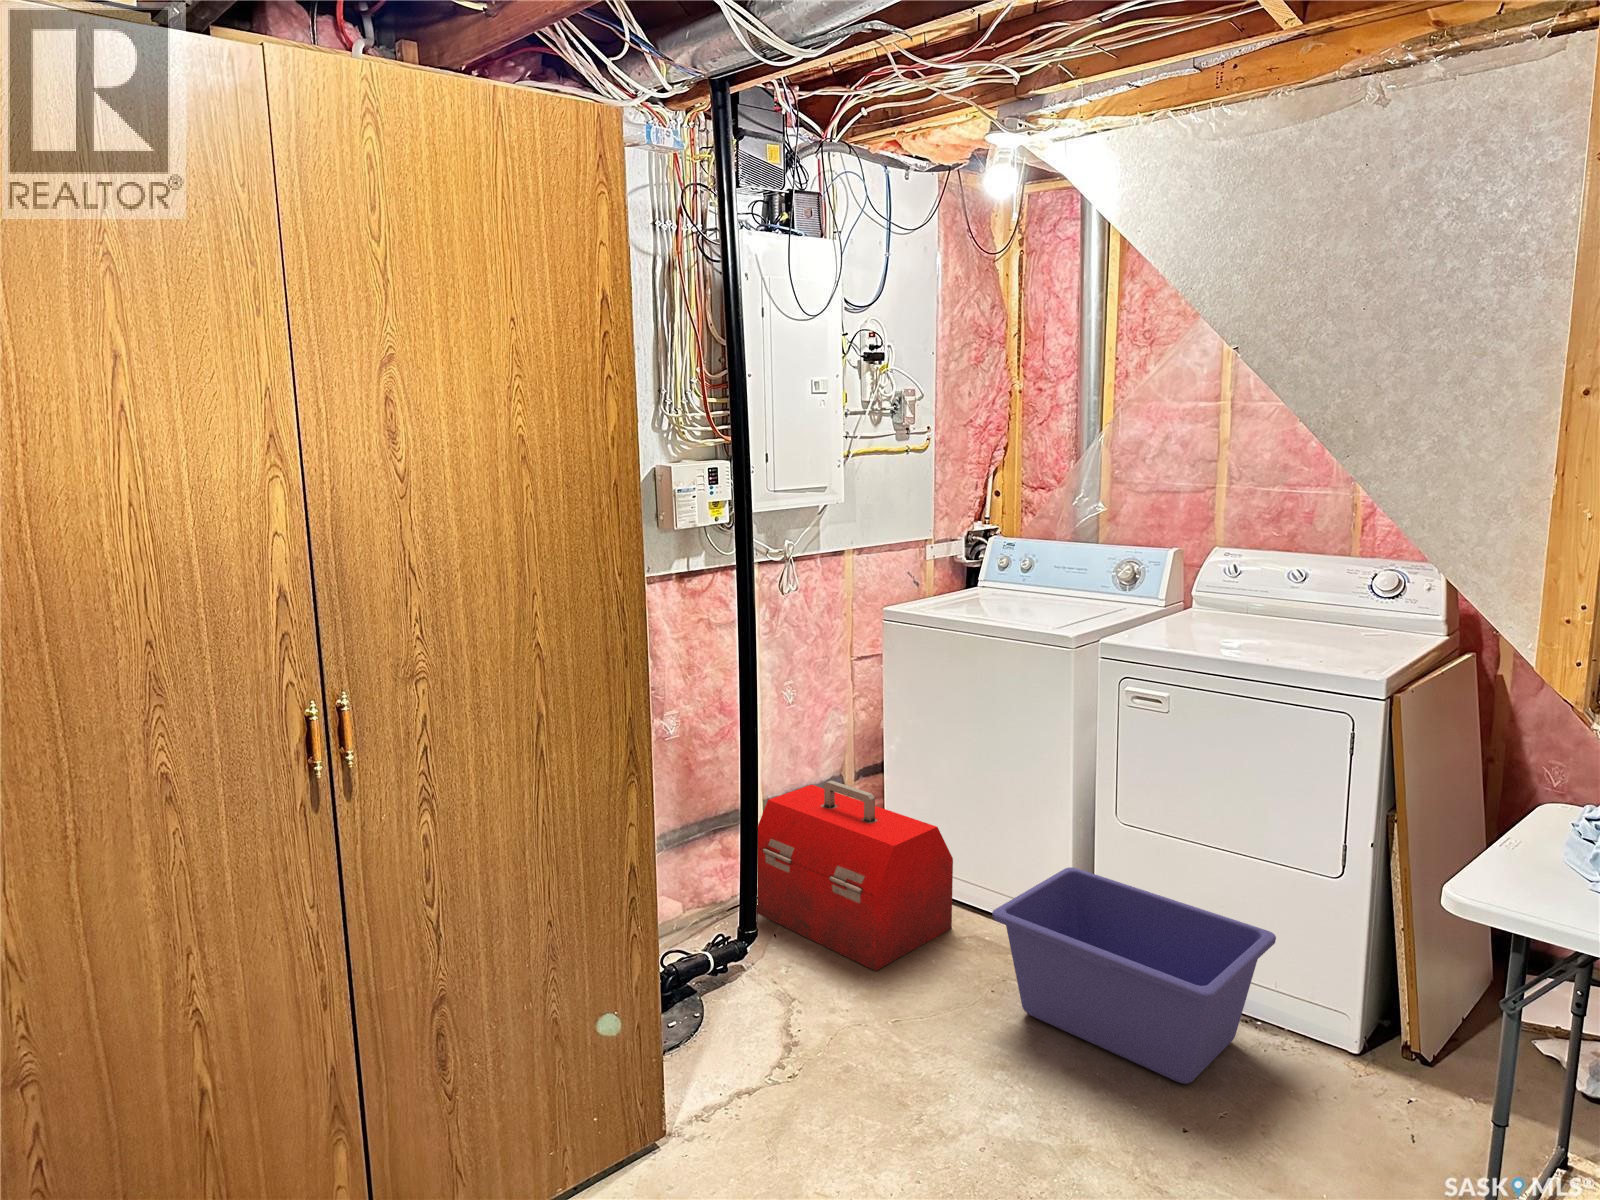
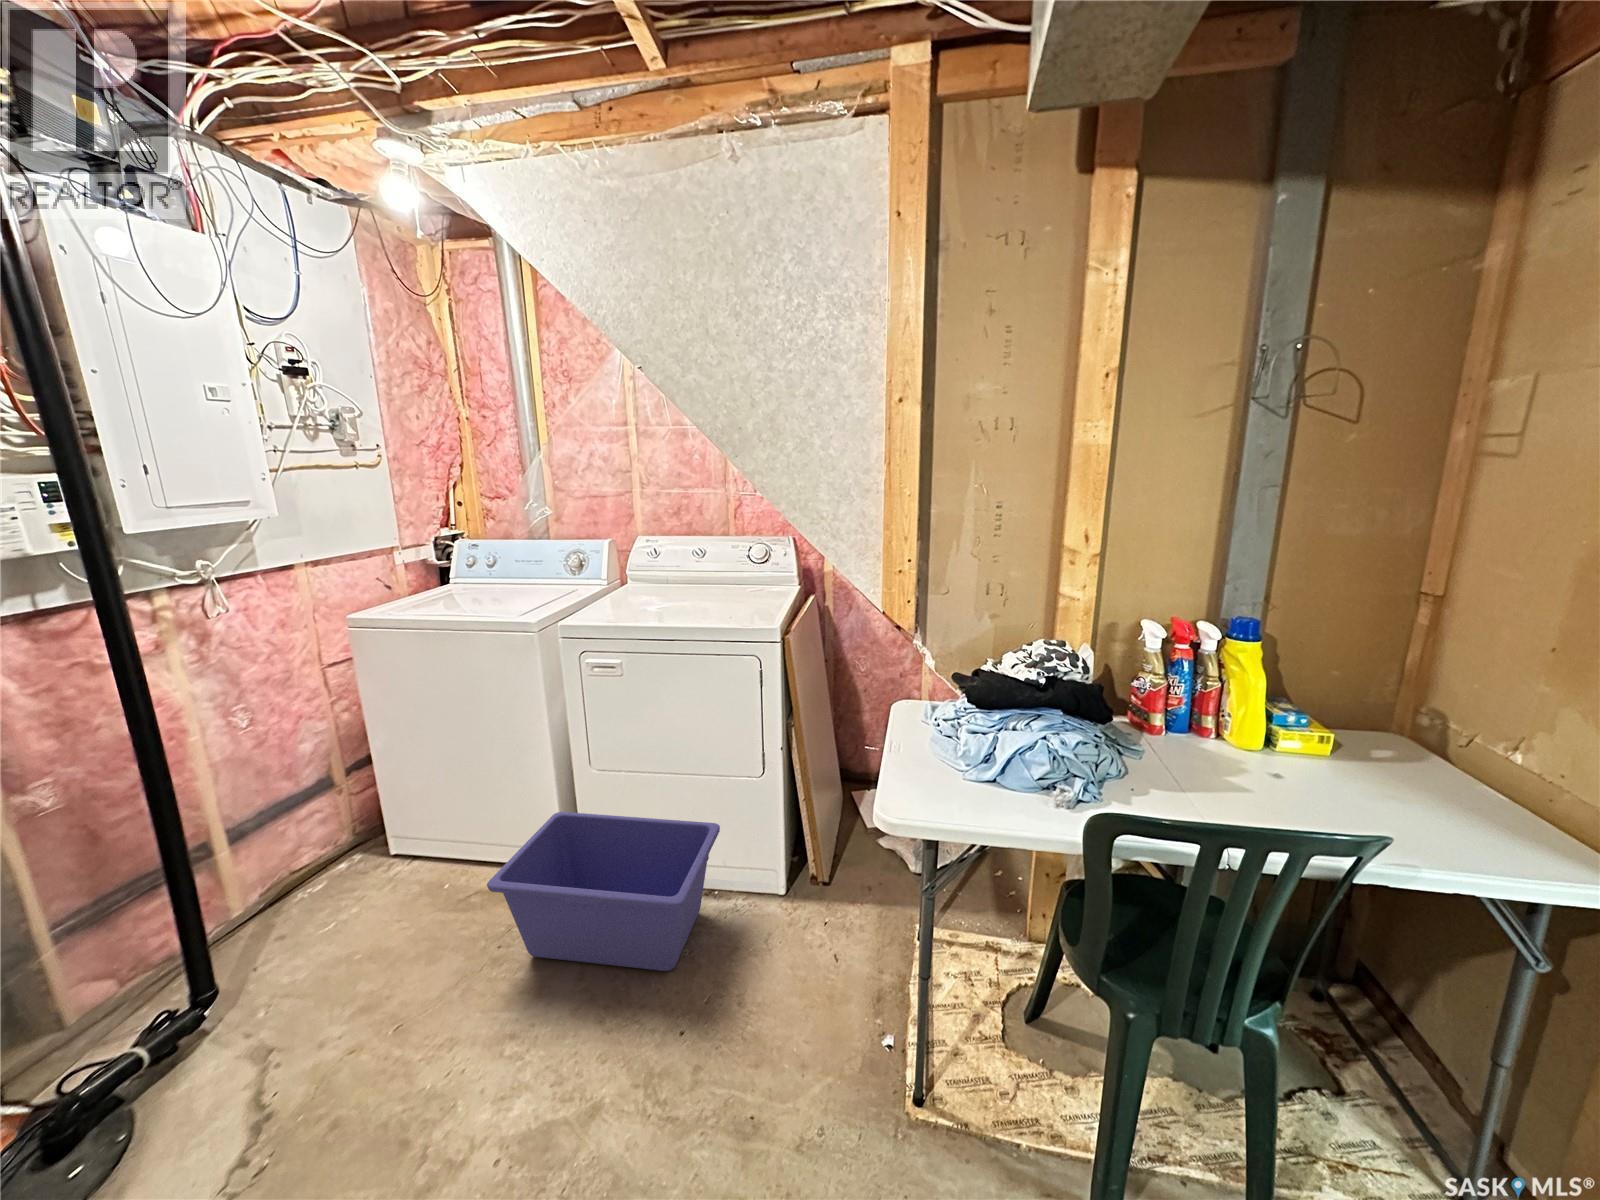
toolbox: present [757,781,953,971] -> none [210,794,458,969]

